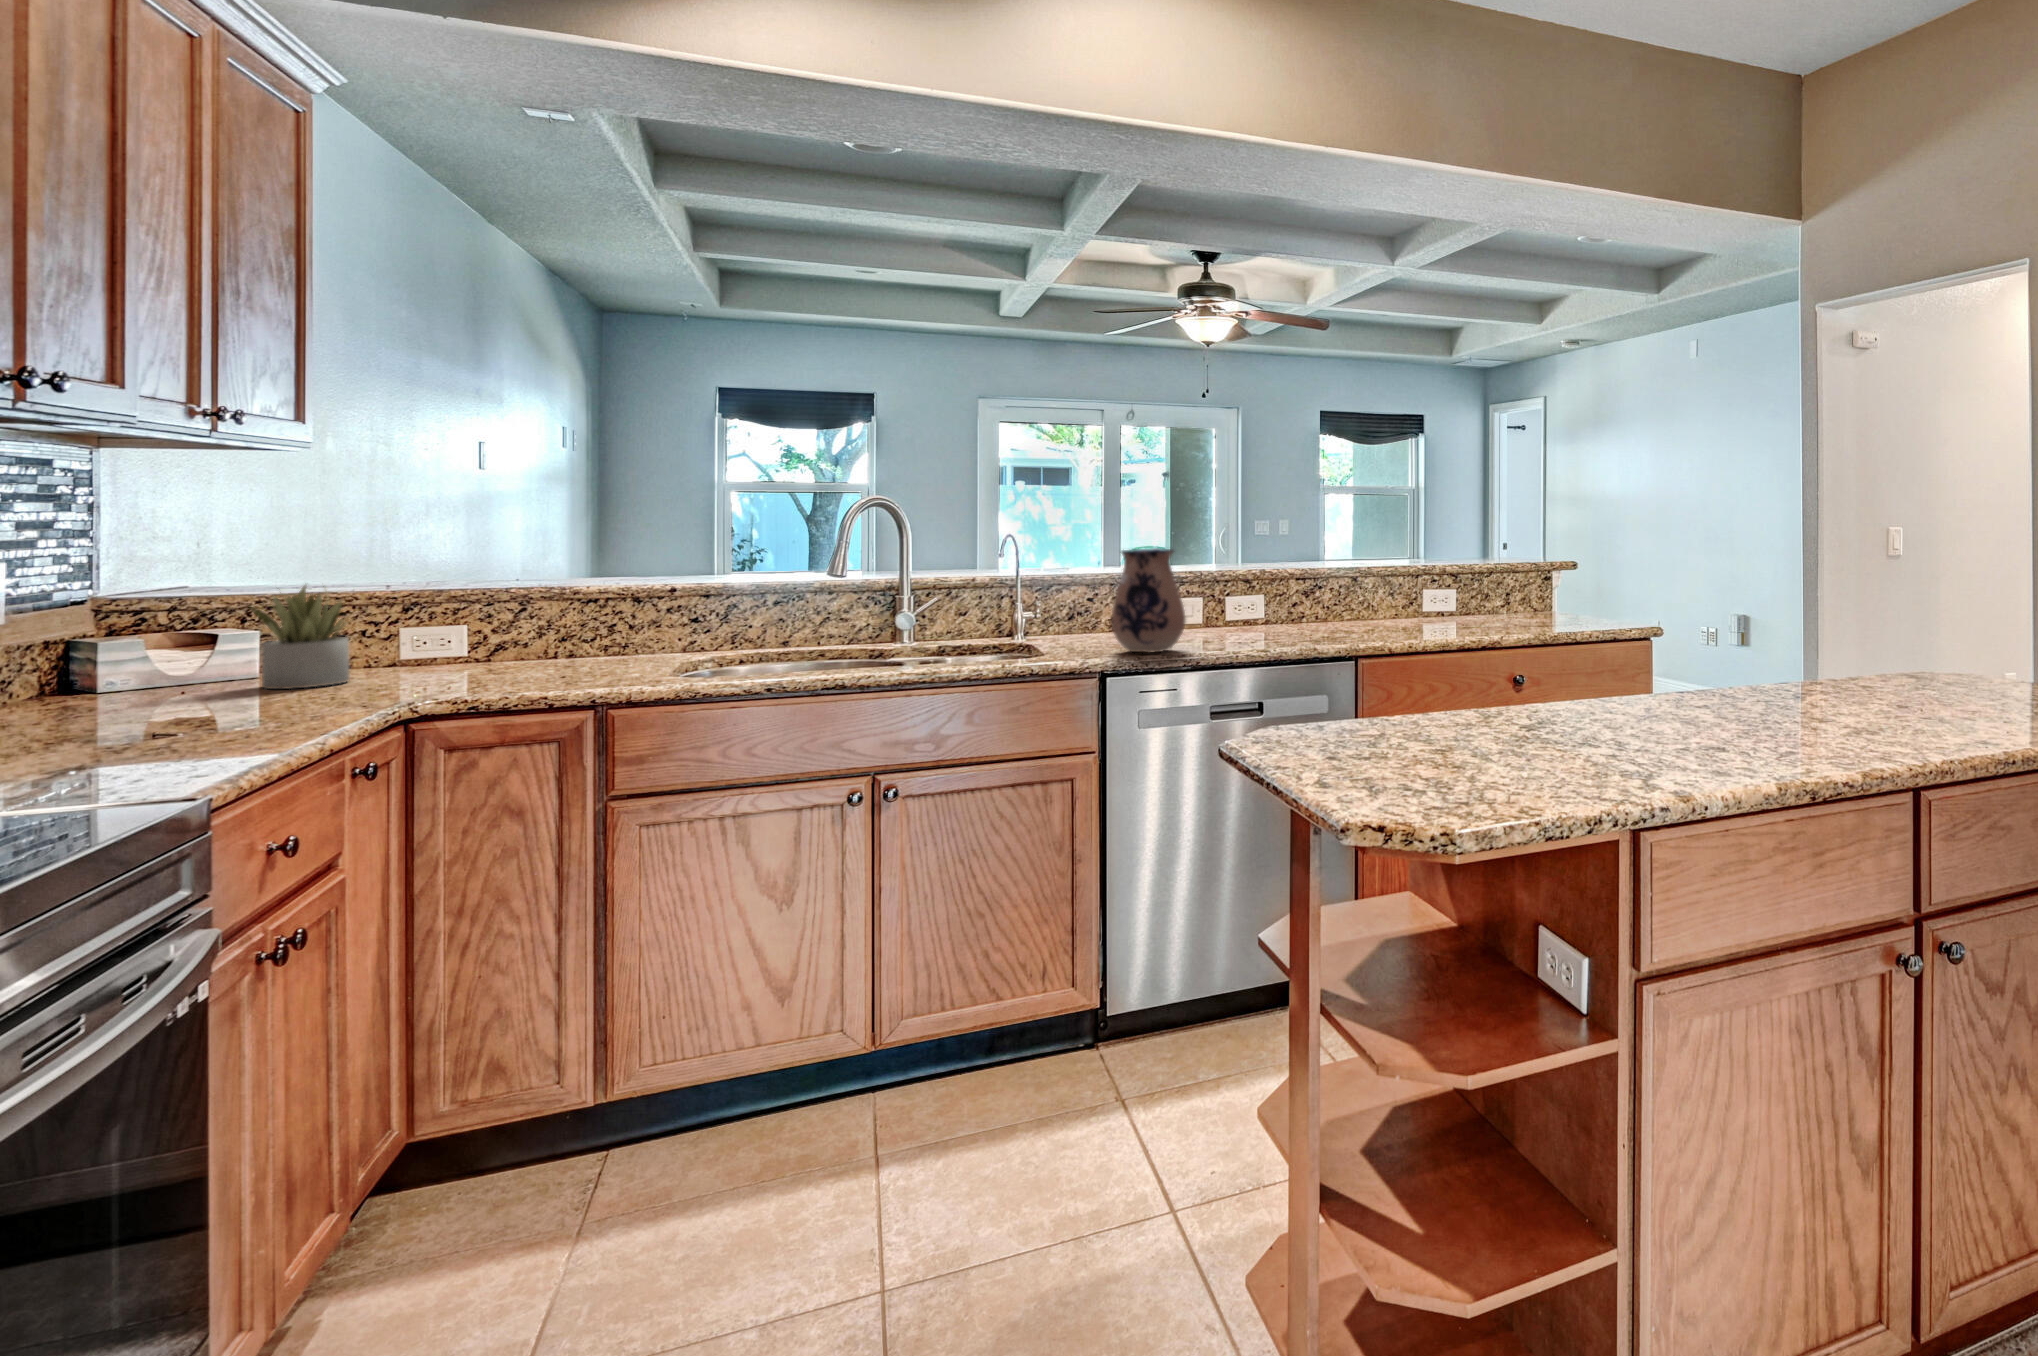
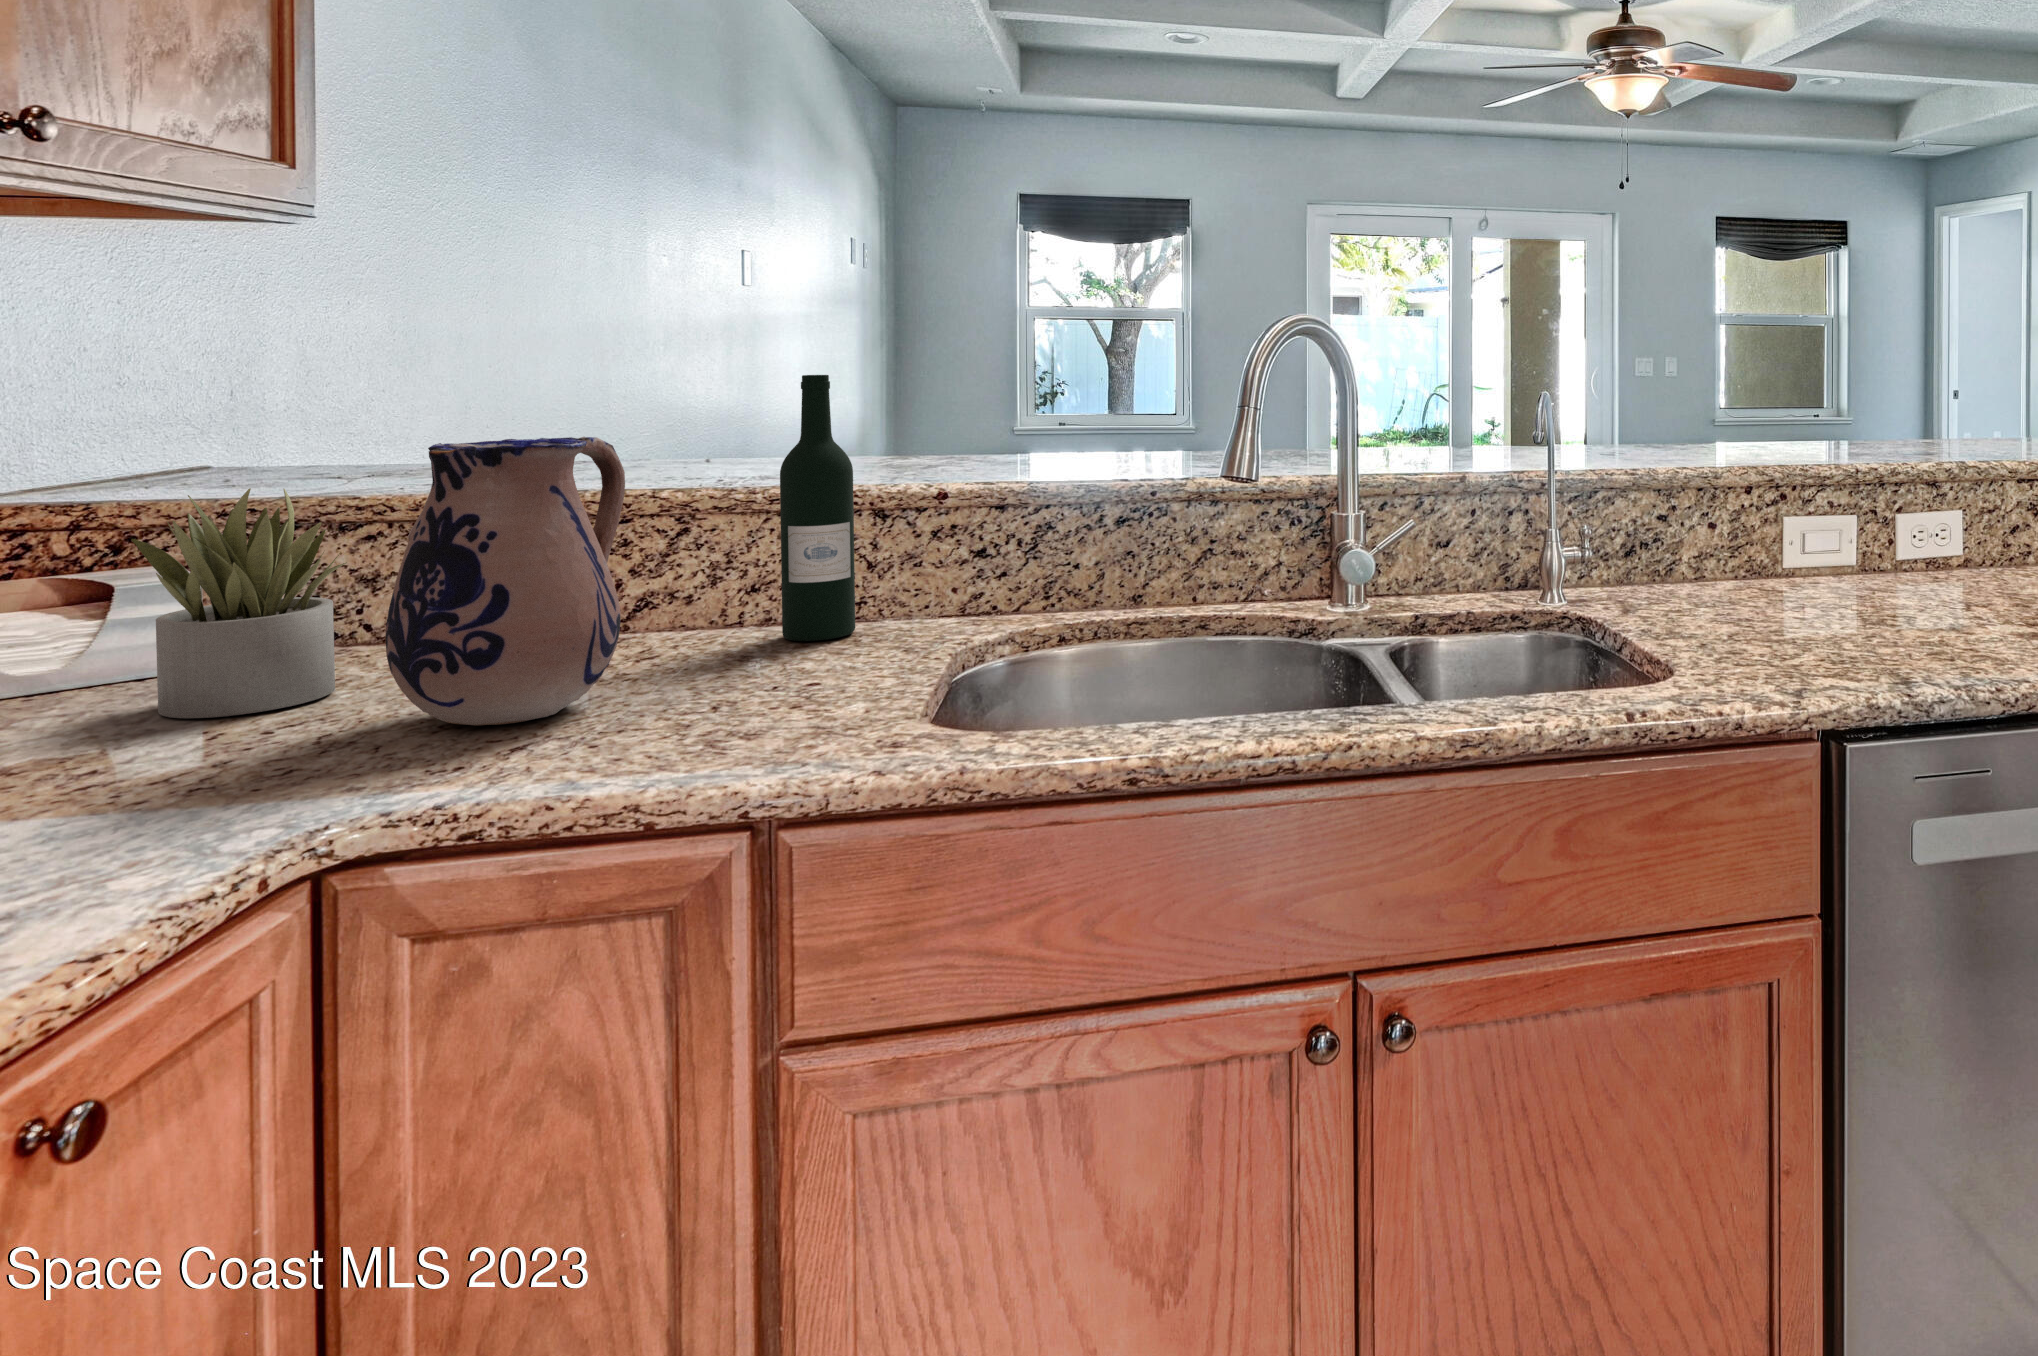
wine bottle: none [583,528,625,661] -> present [780,375,855,641]
ceramic pitcher: present [1111,548,1186,652] -> present [385,437,625,726]

